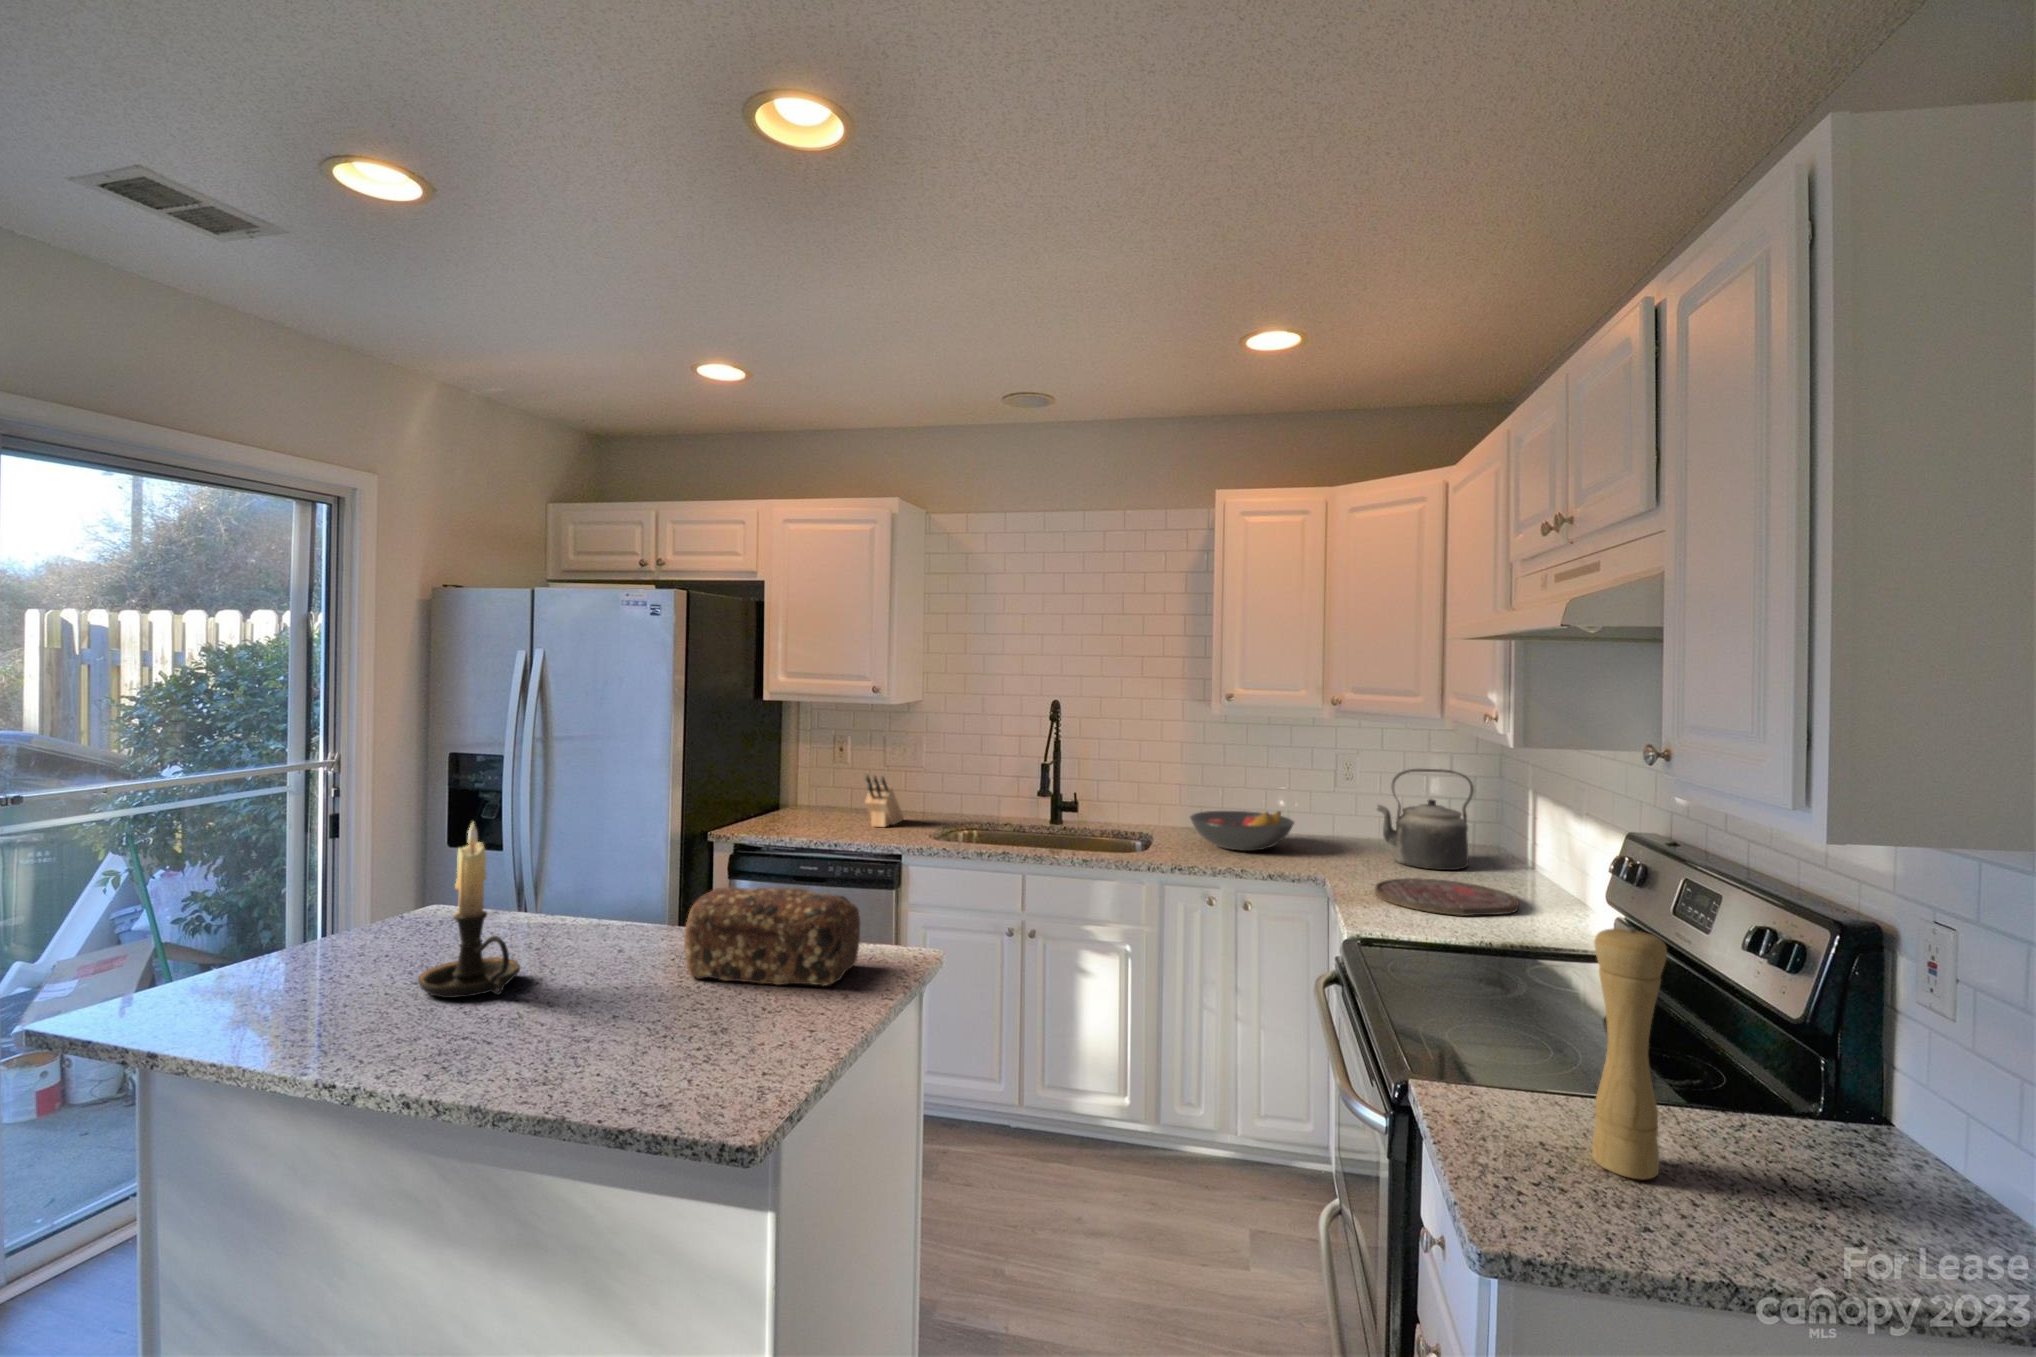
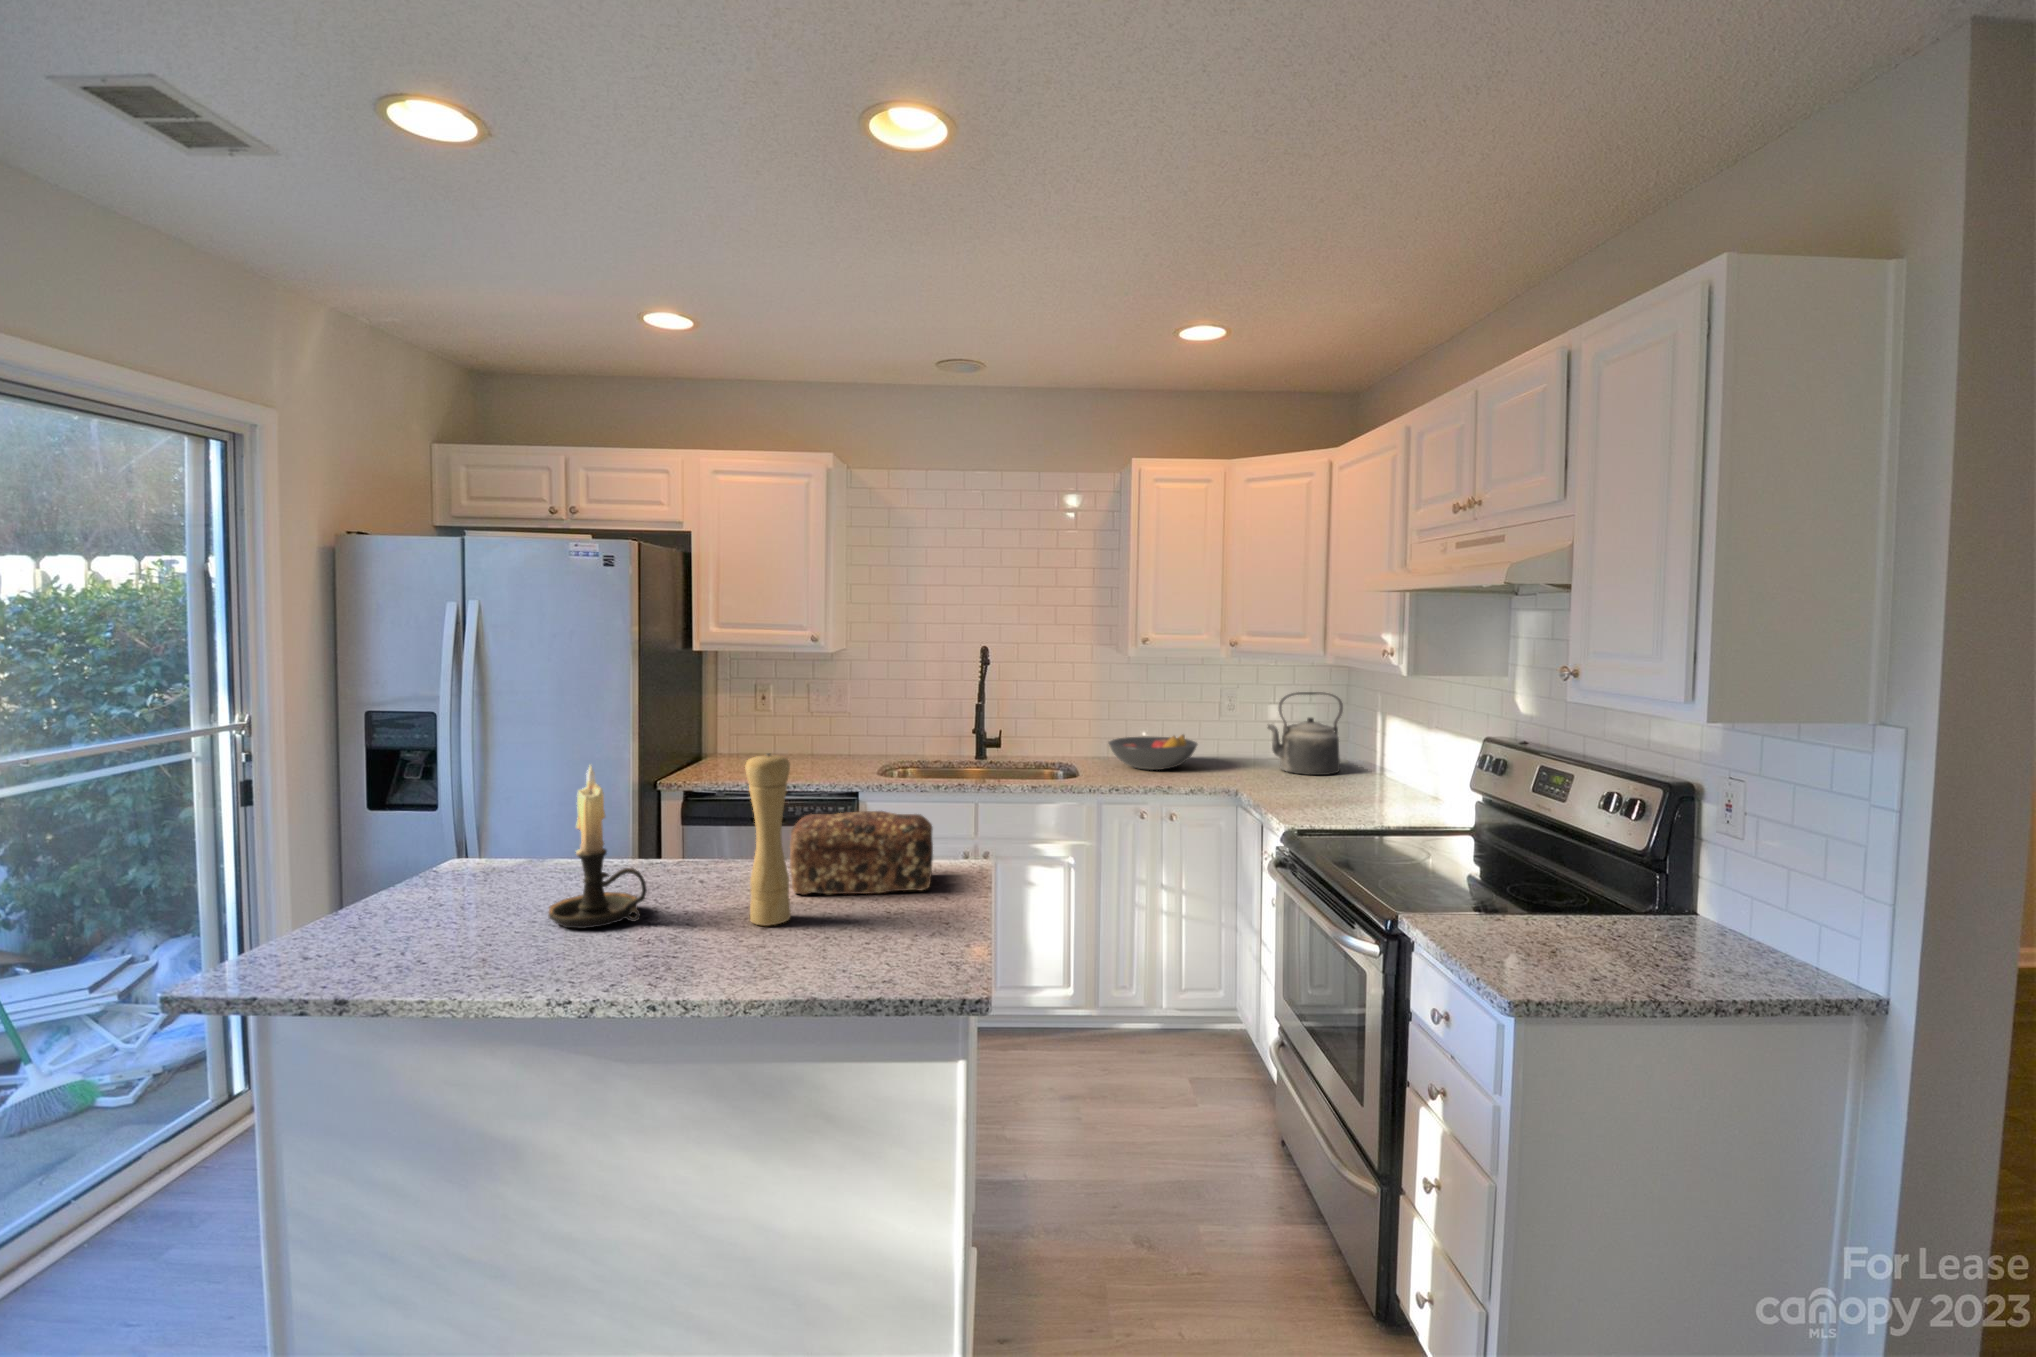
knife block: present [865,775,903,827] -> none [803,719,835,769]
cutting board: present [1375,878,1519,916] -> none [1283,782,1396,807]
pepper mill: present [1592,927,1667,1179] -> present [745,753,791,925]

